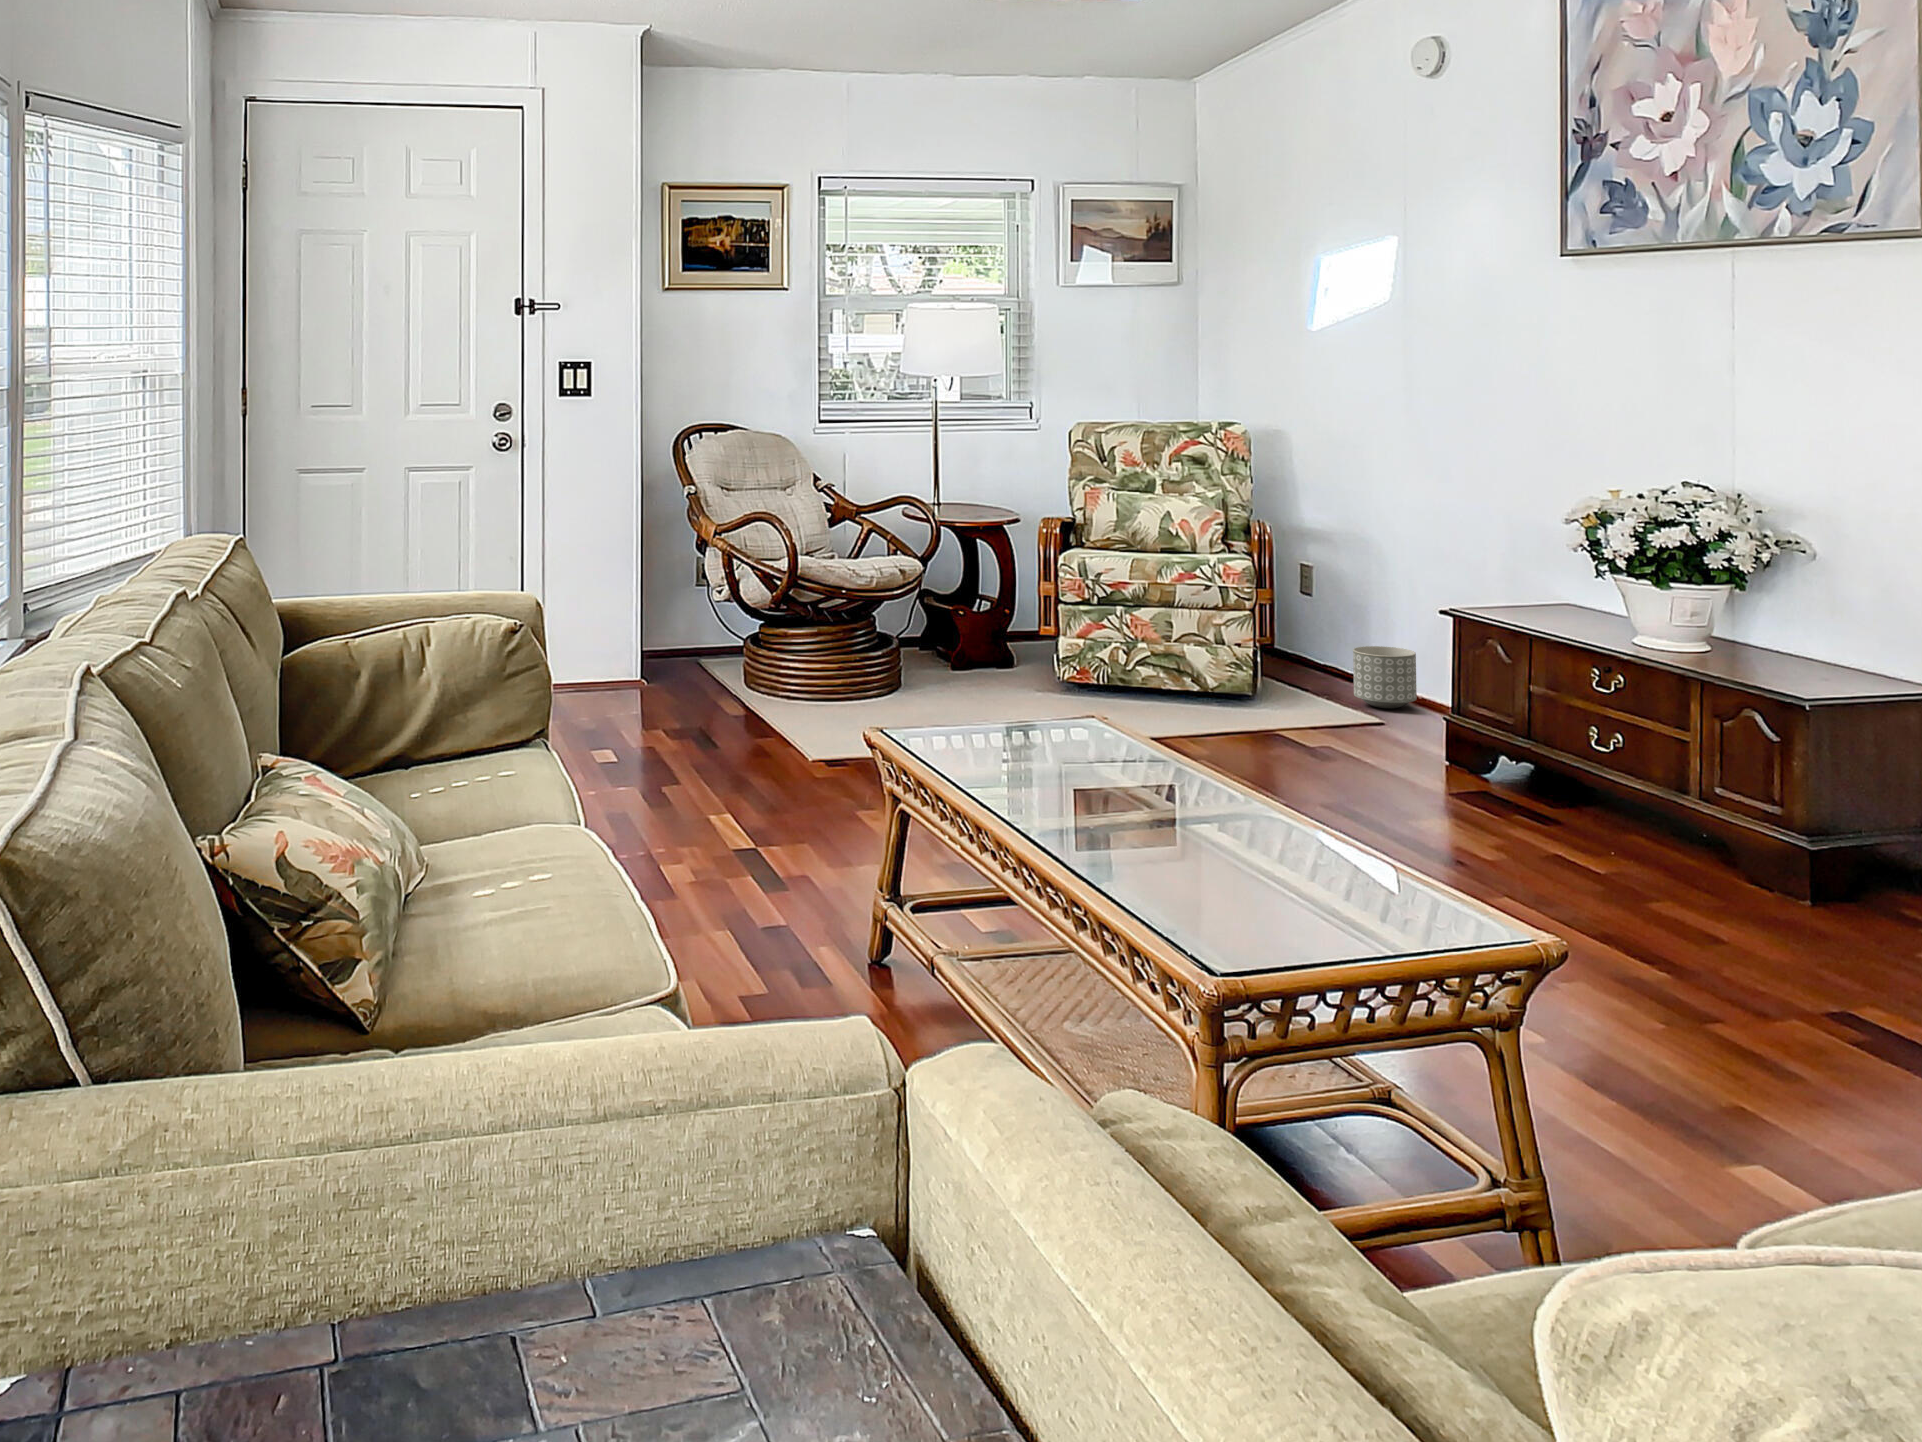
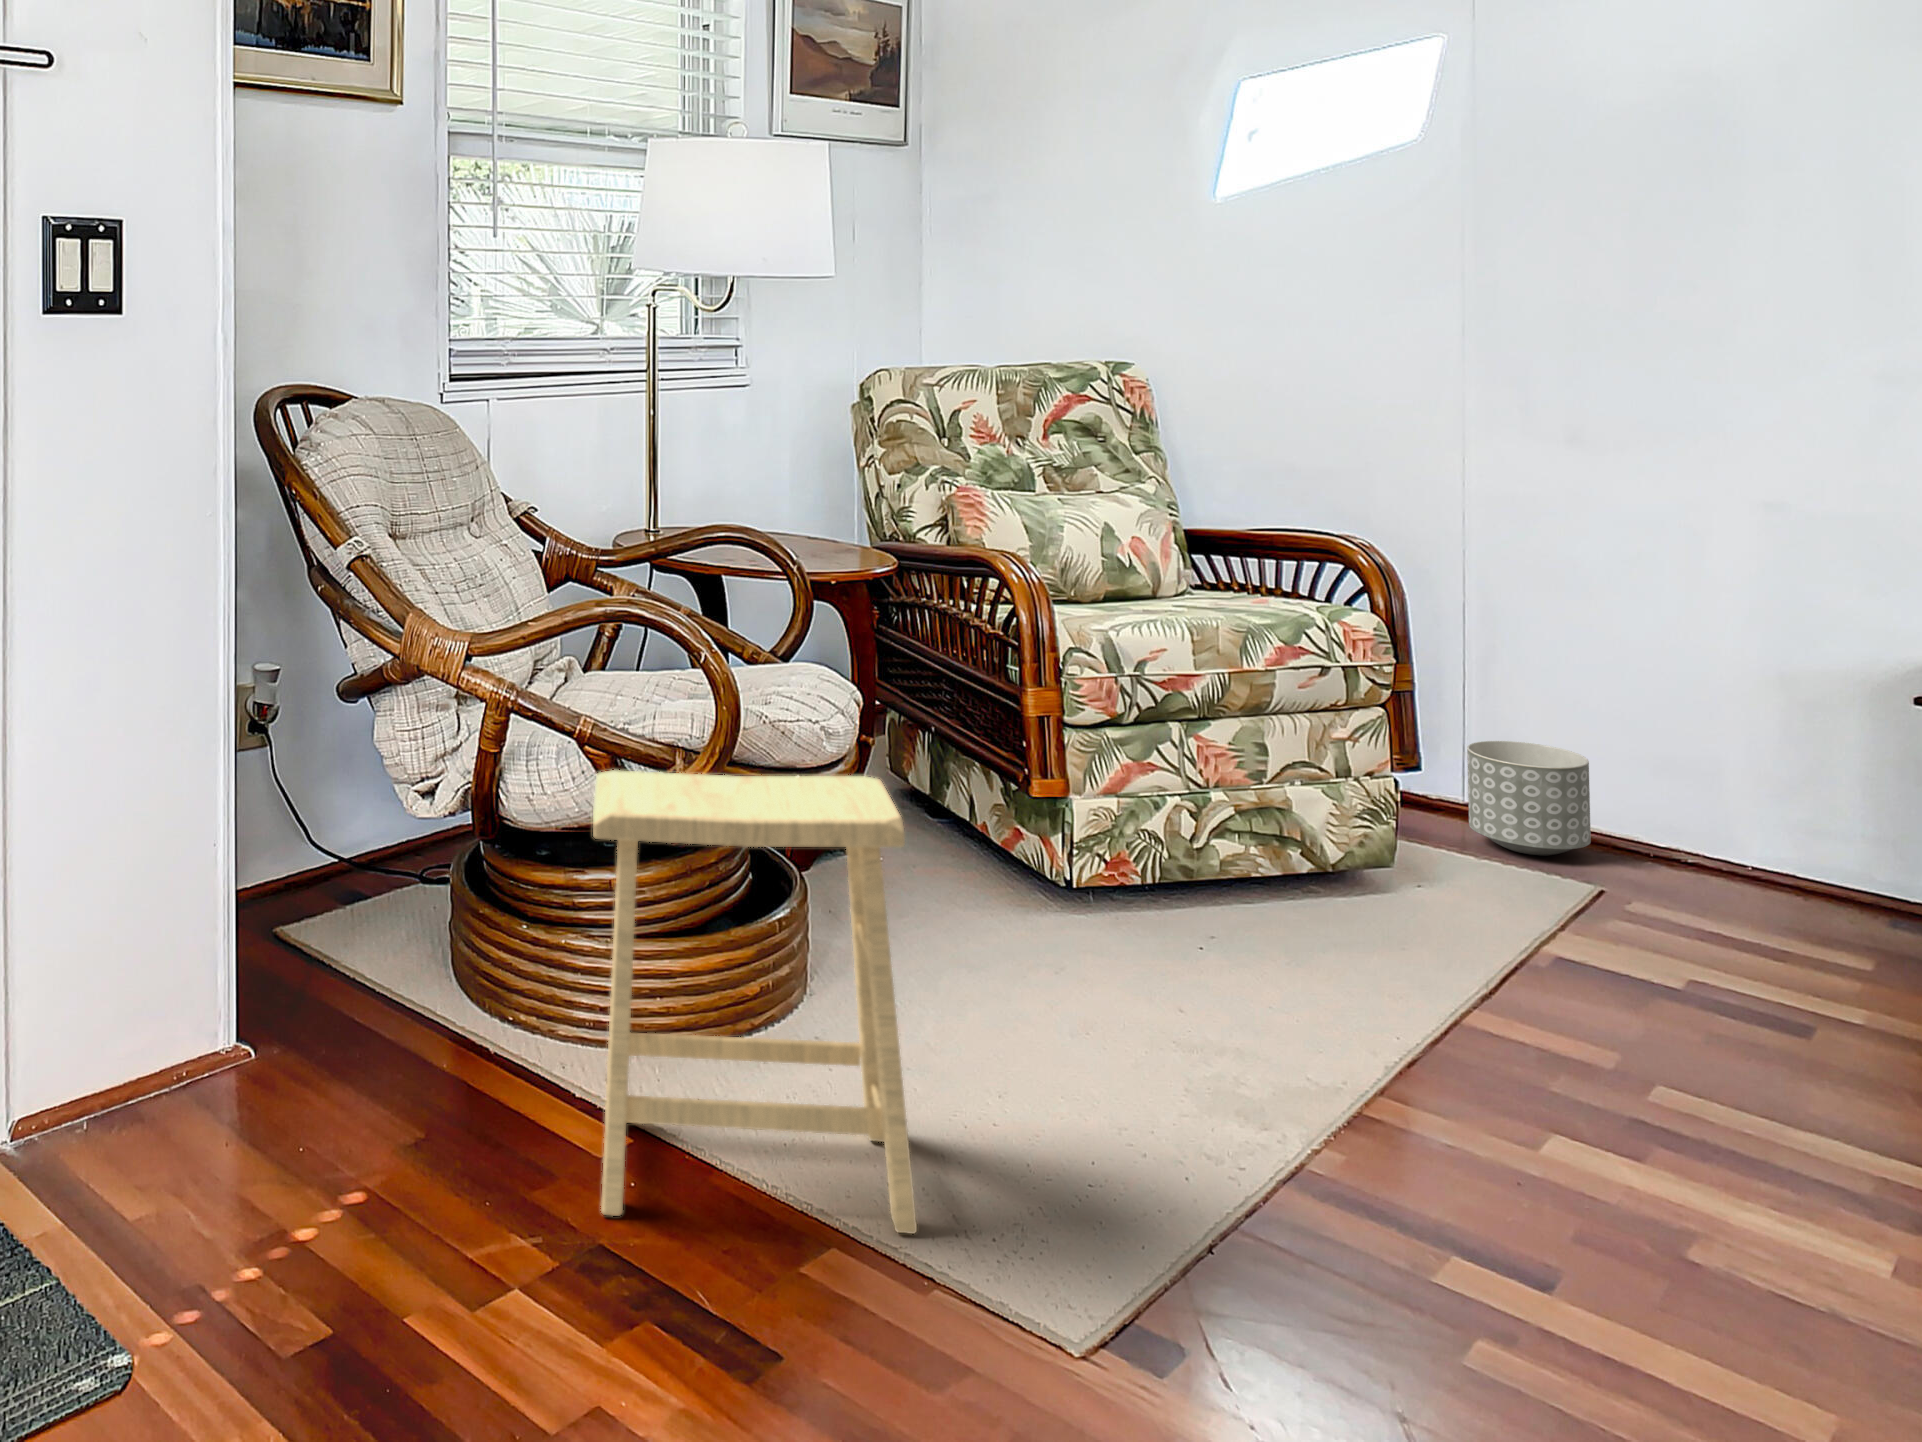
footstool: none [713,578,846,743] -> present [593,770,917,1234]

